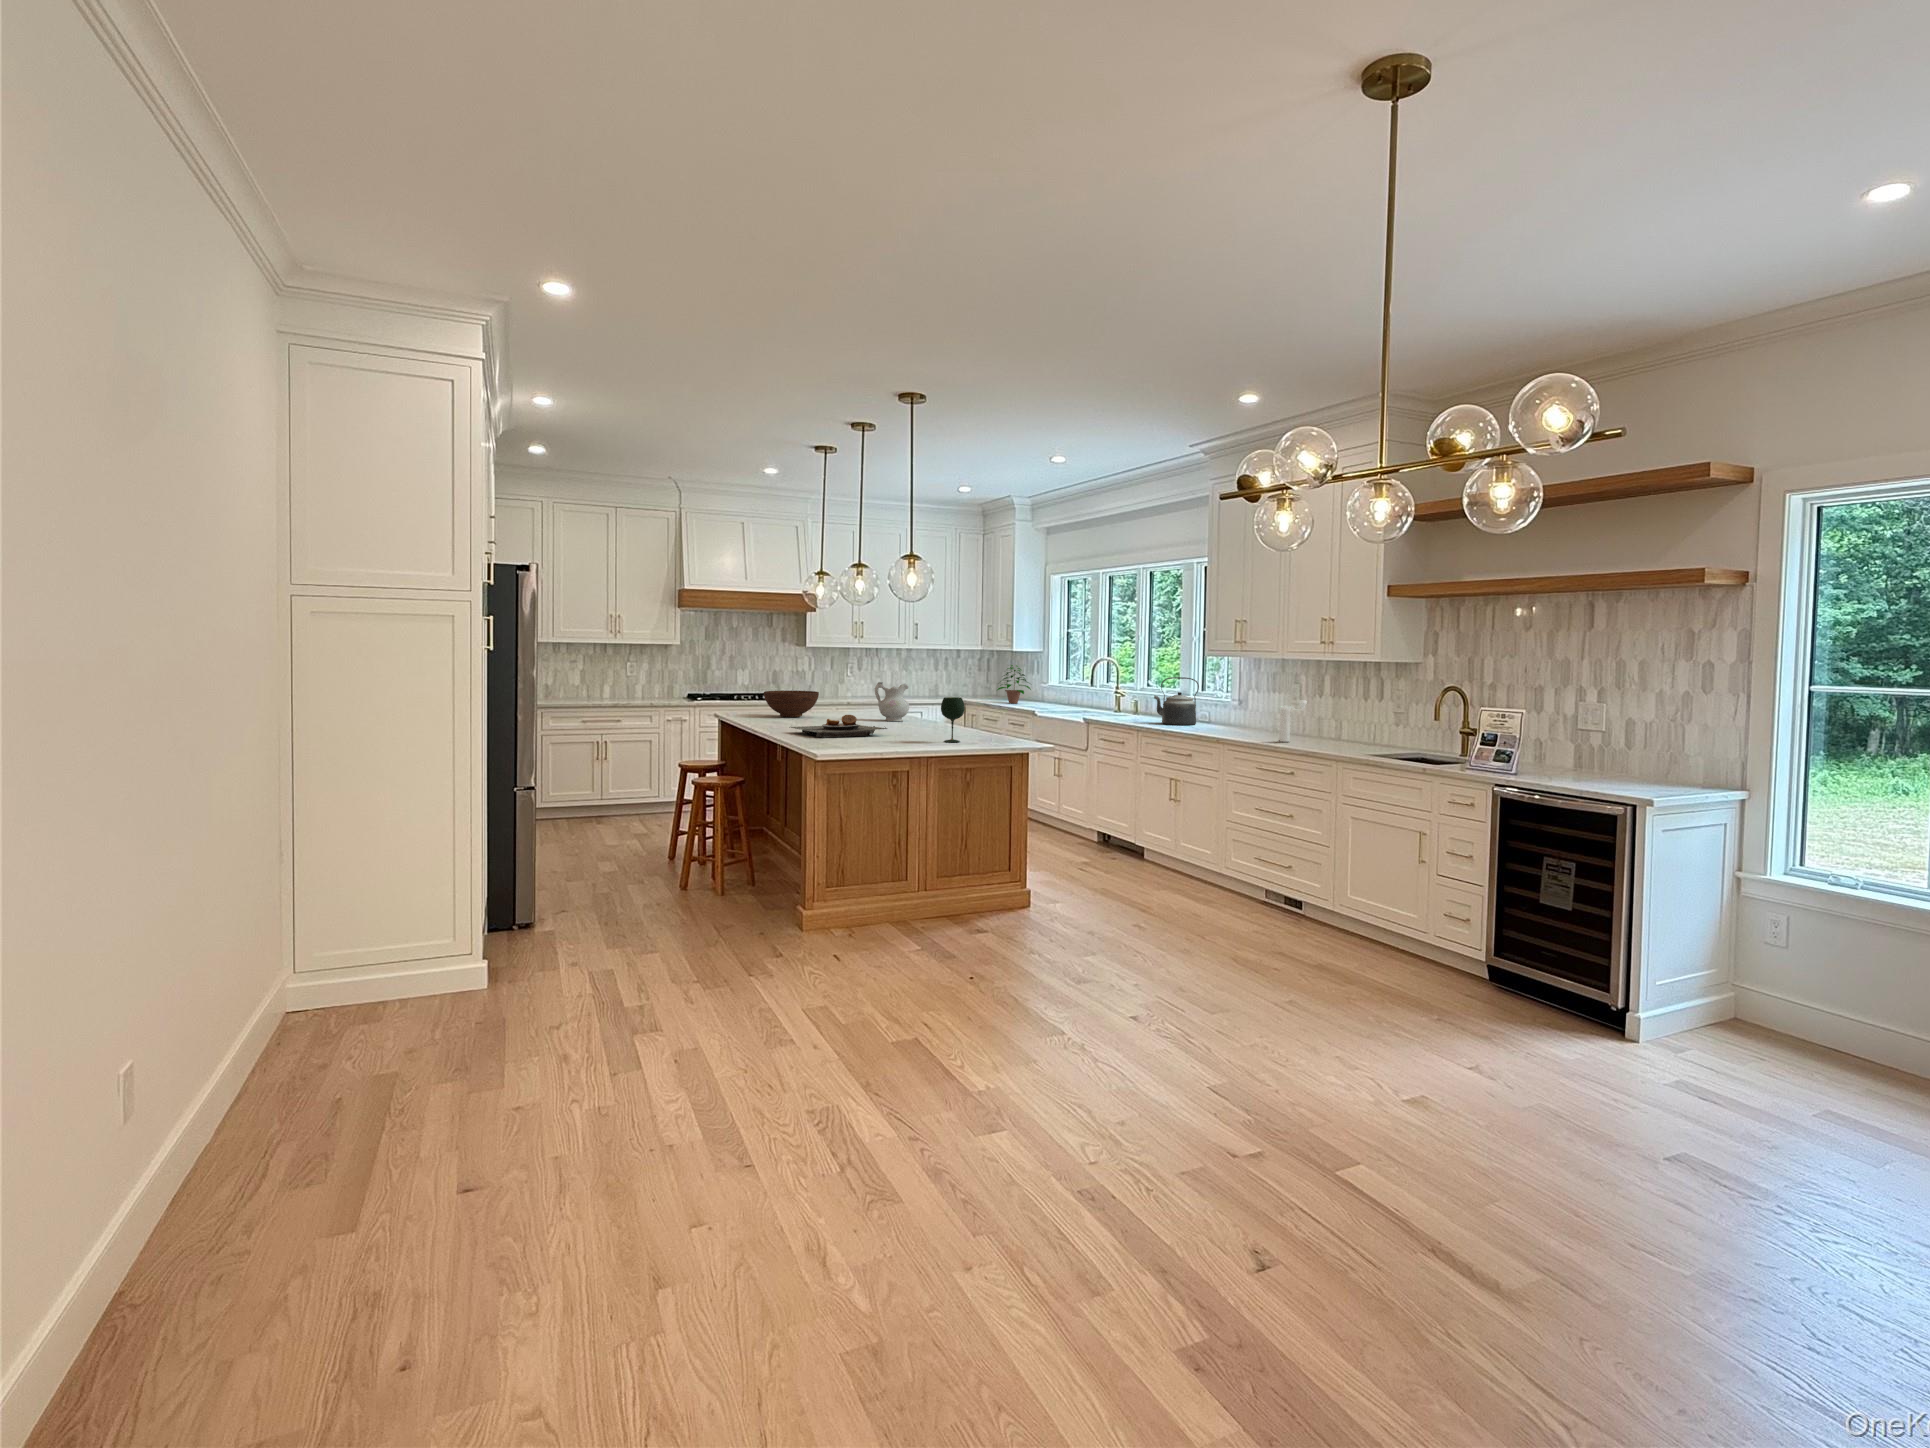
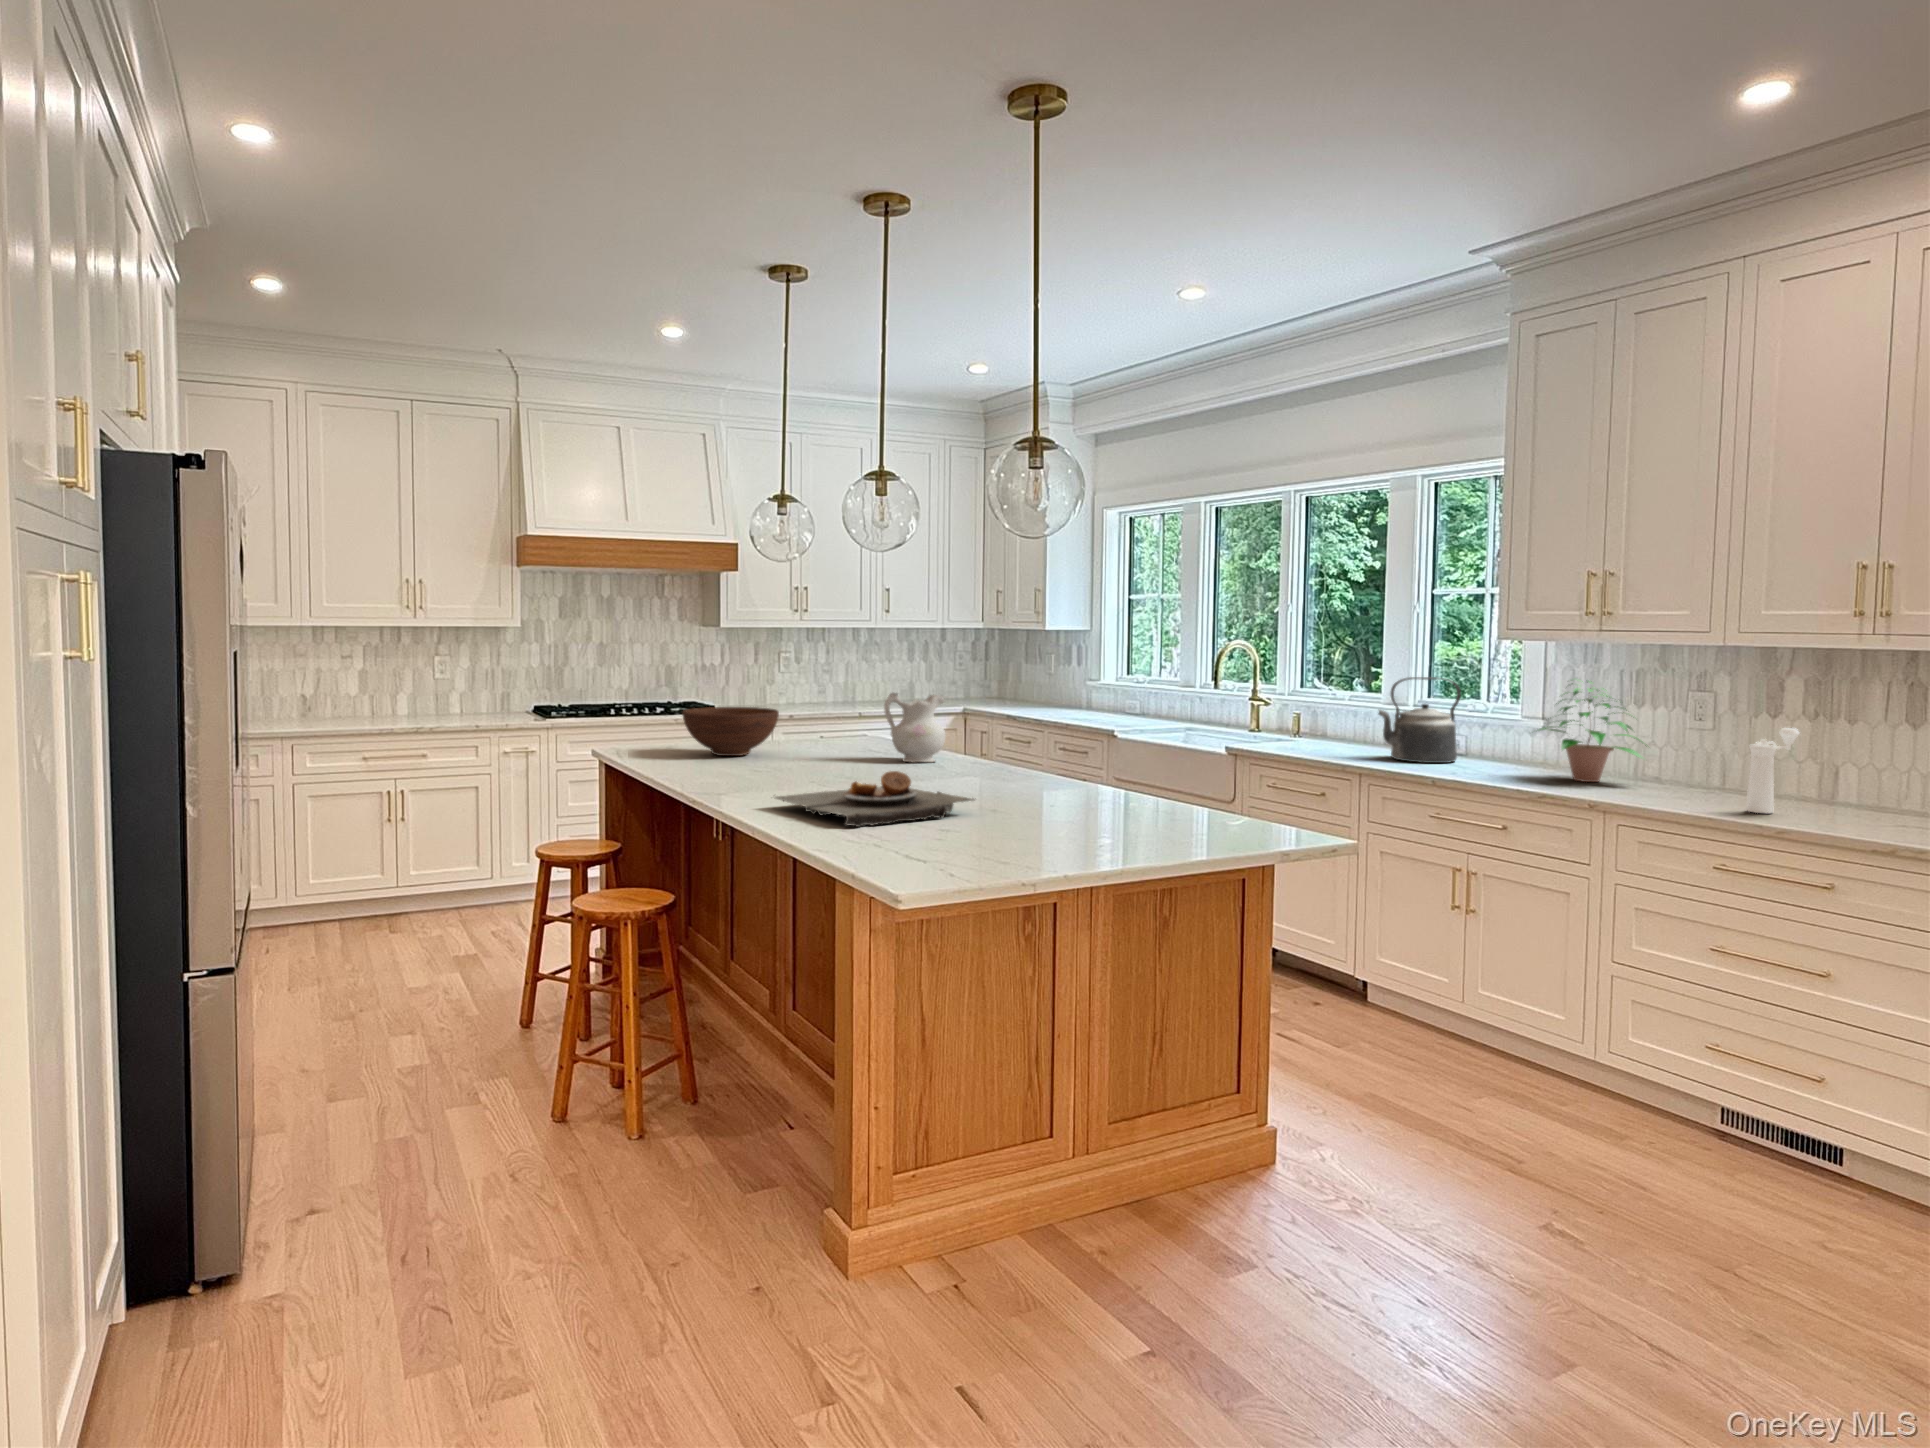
potted plant: present [997,665,1031,704] -> present [1539,687,1646,782]
wine glass: present [941,697,965,742] -> none [1111,738,1162,836]

